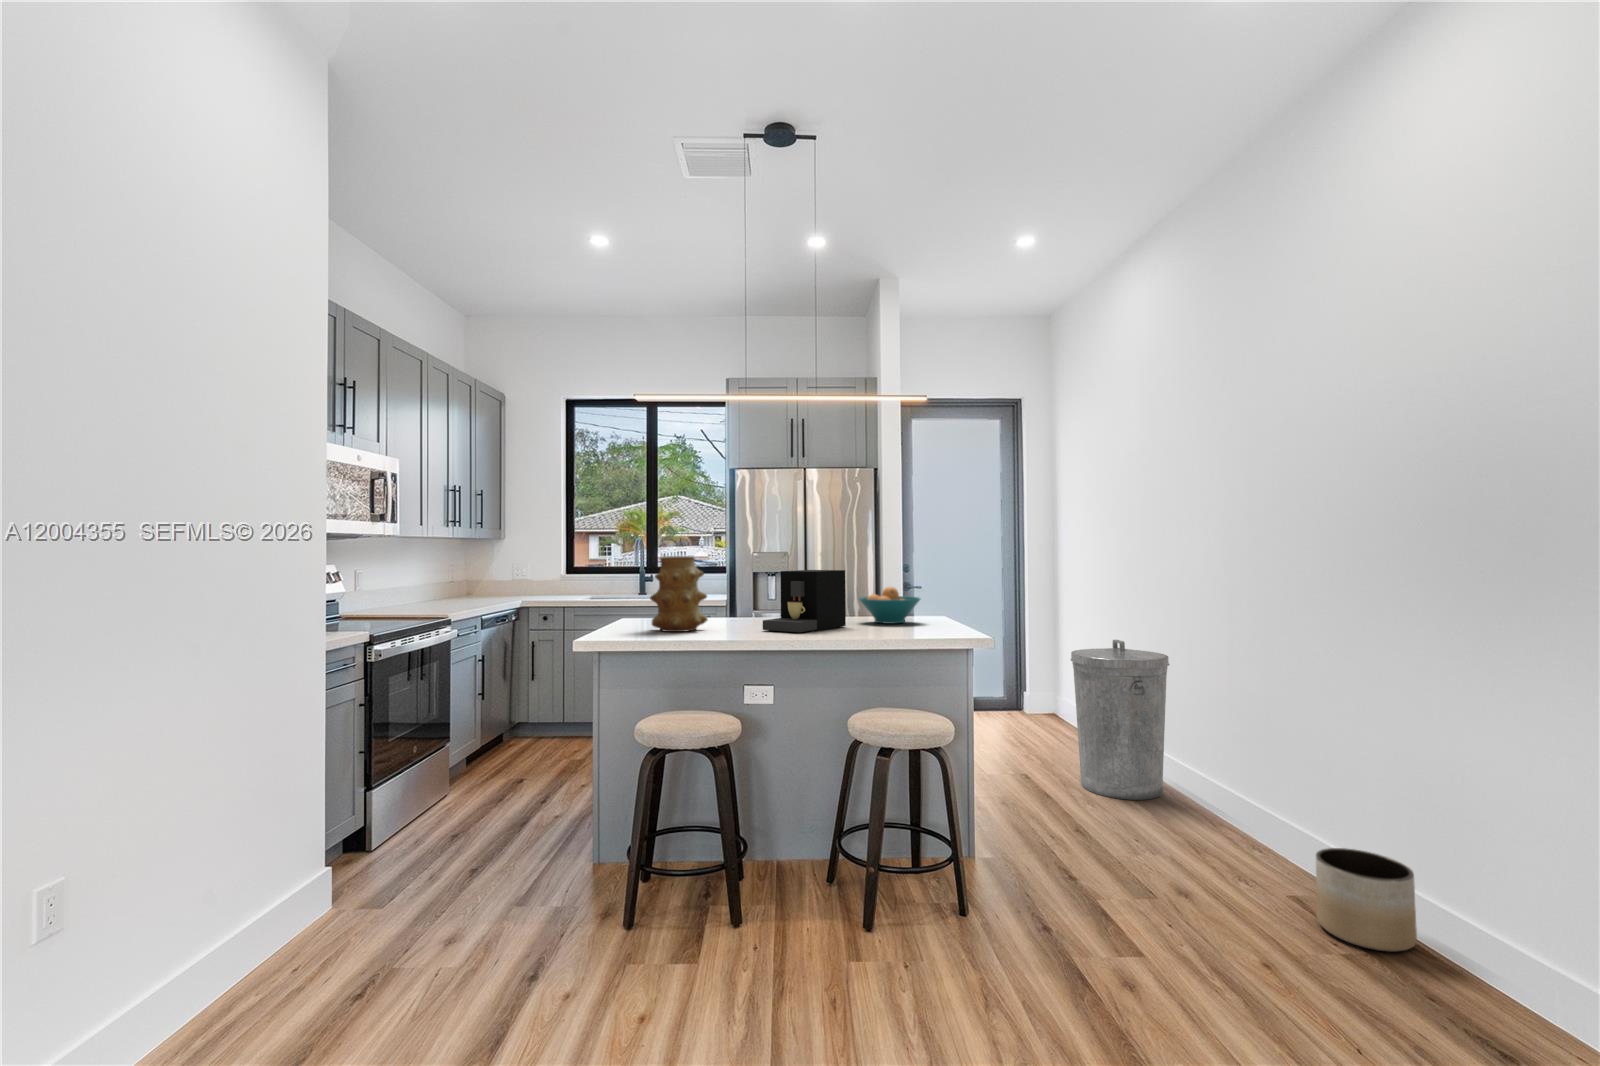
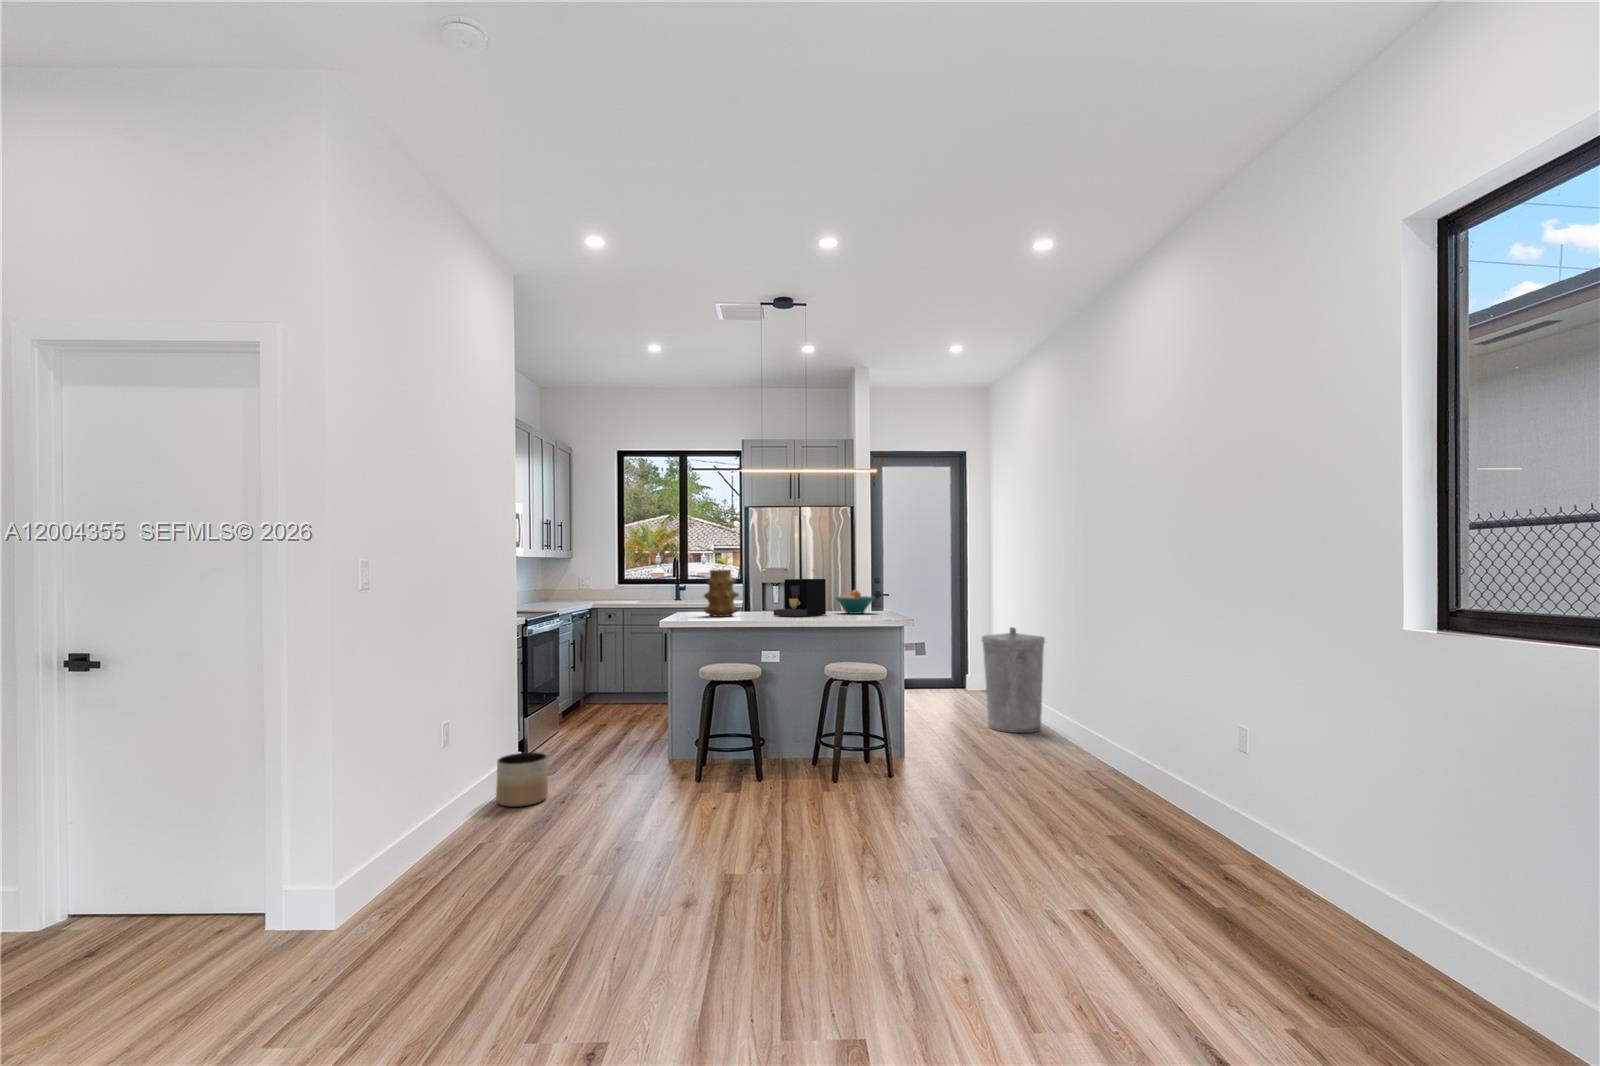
planter: present [1316,848,1417,952] -> present [496,752,548,807]

